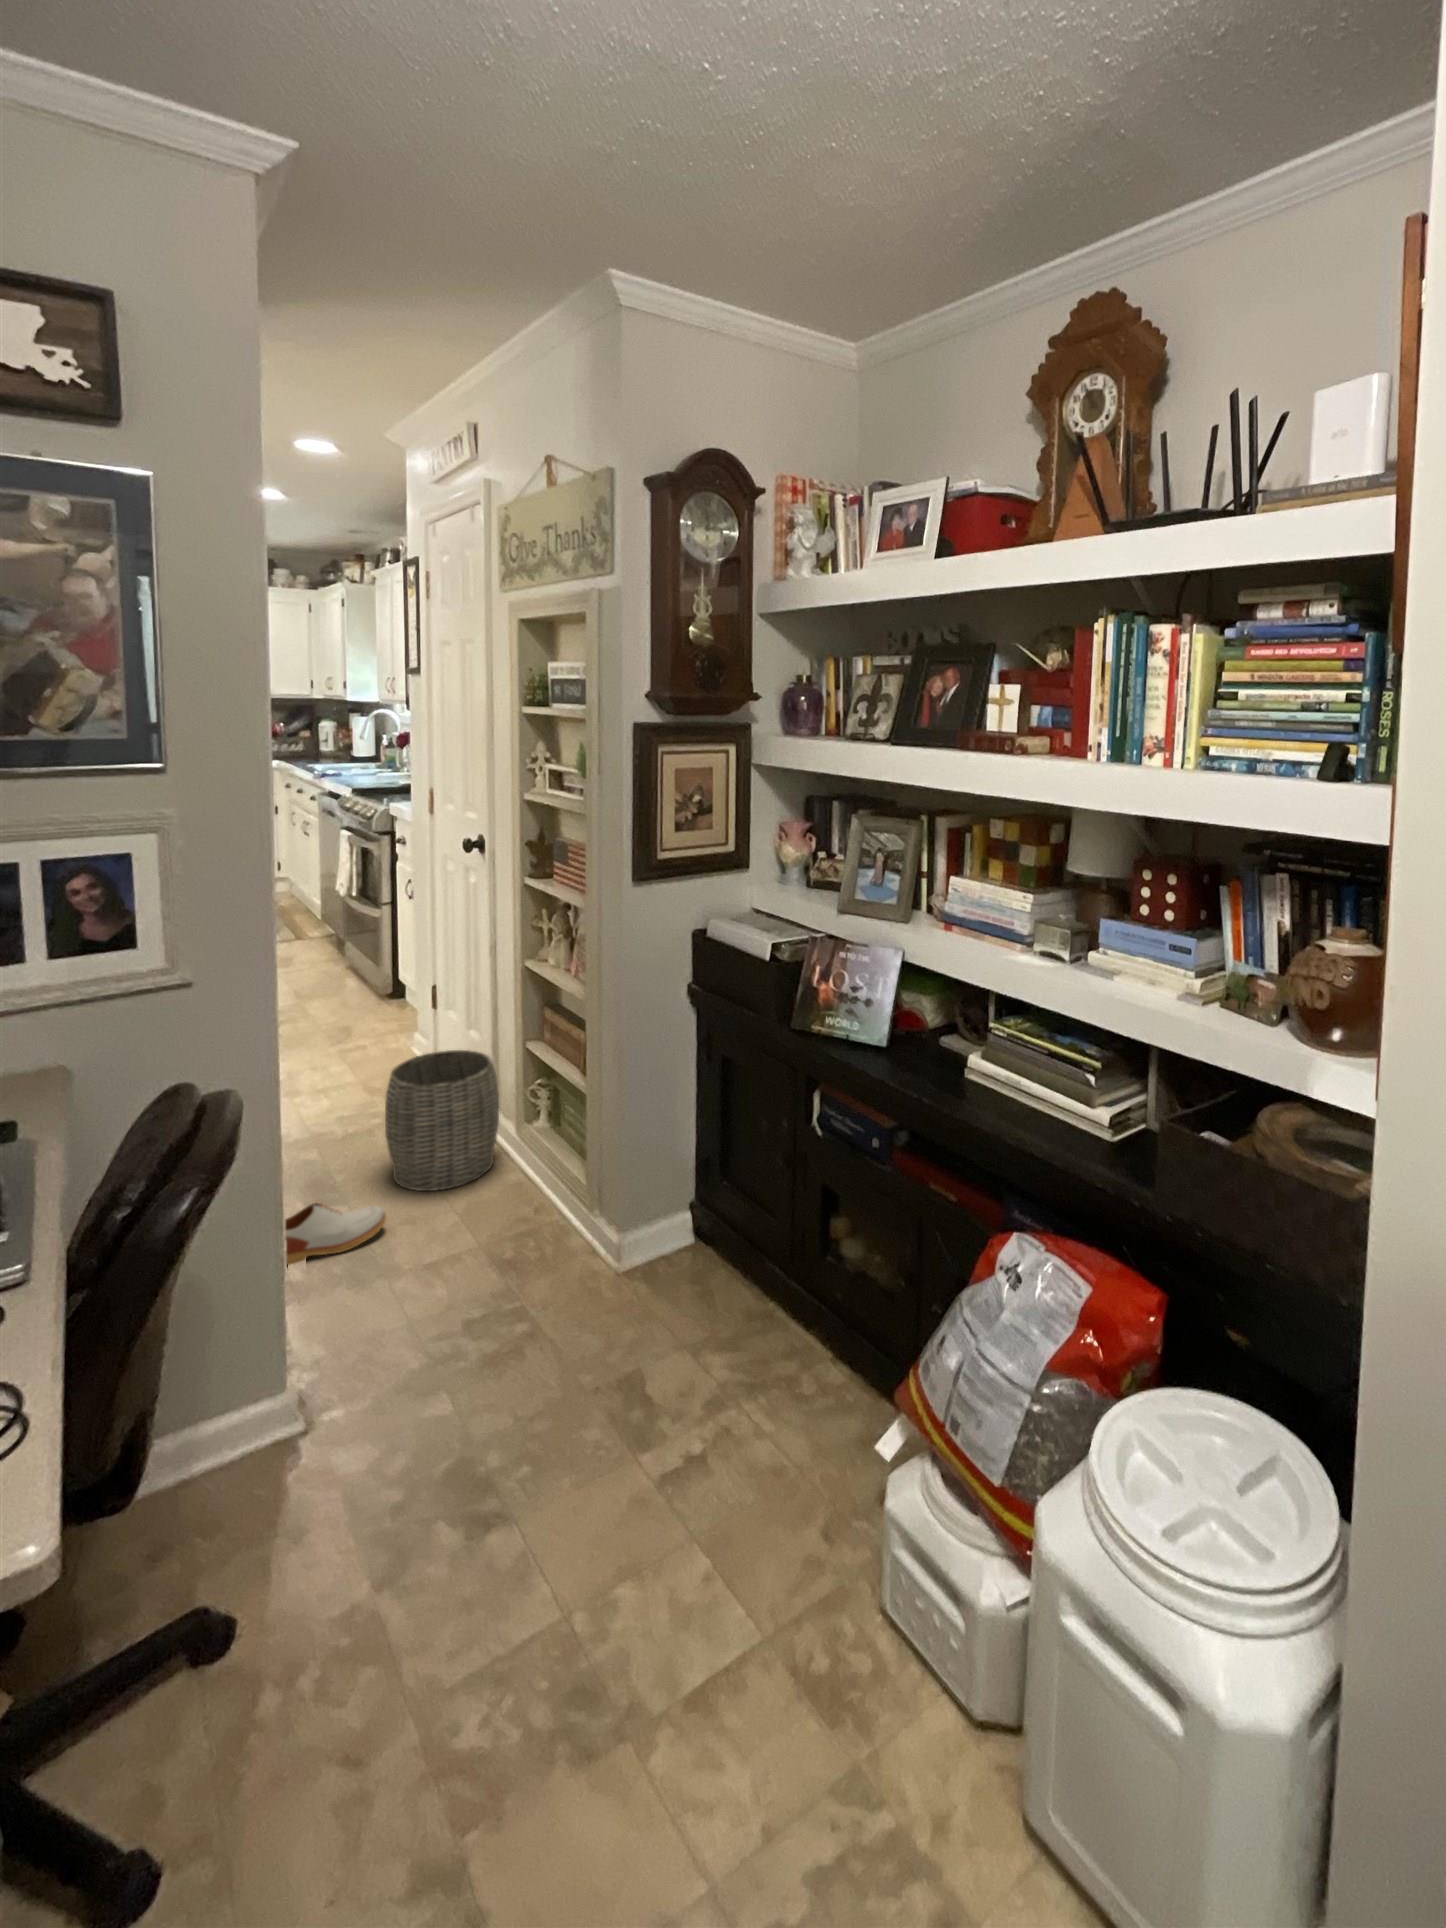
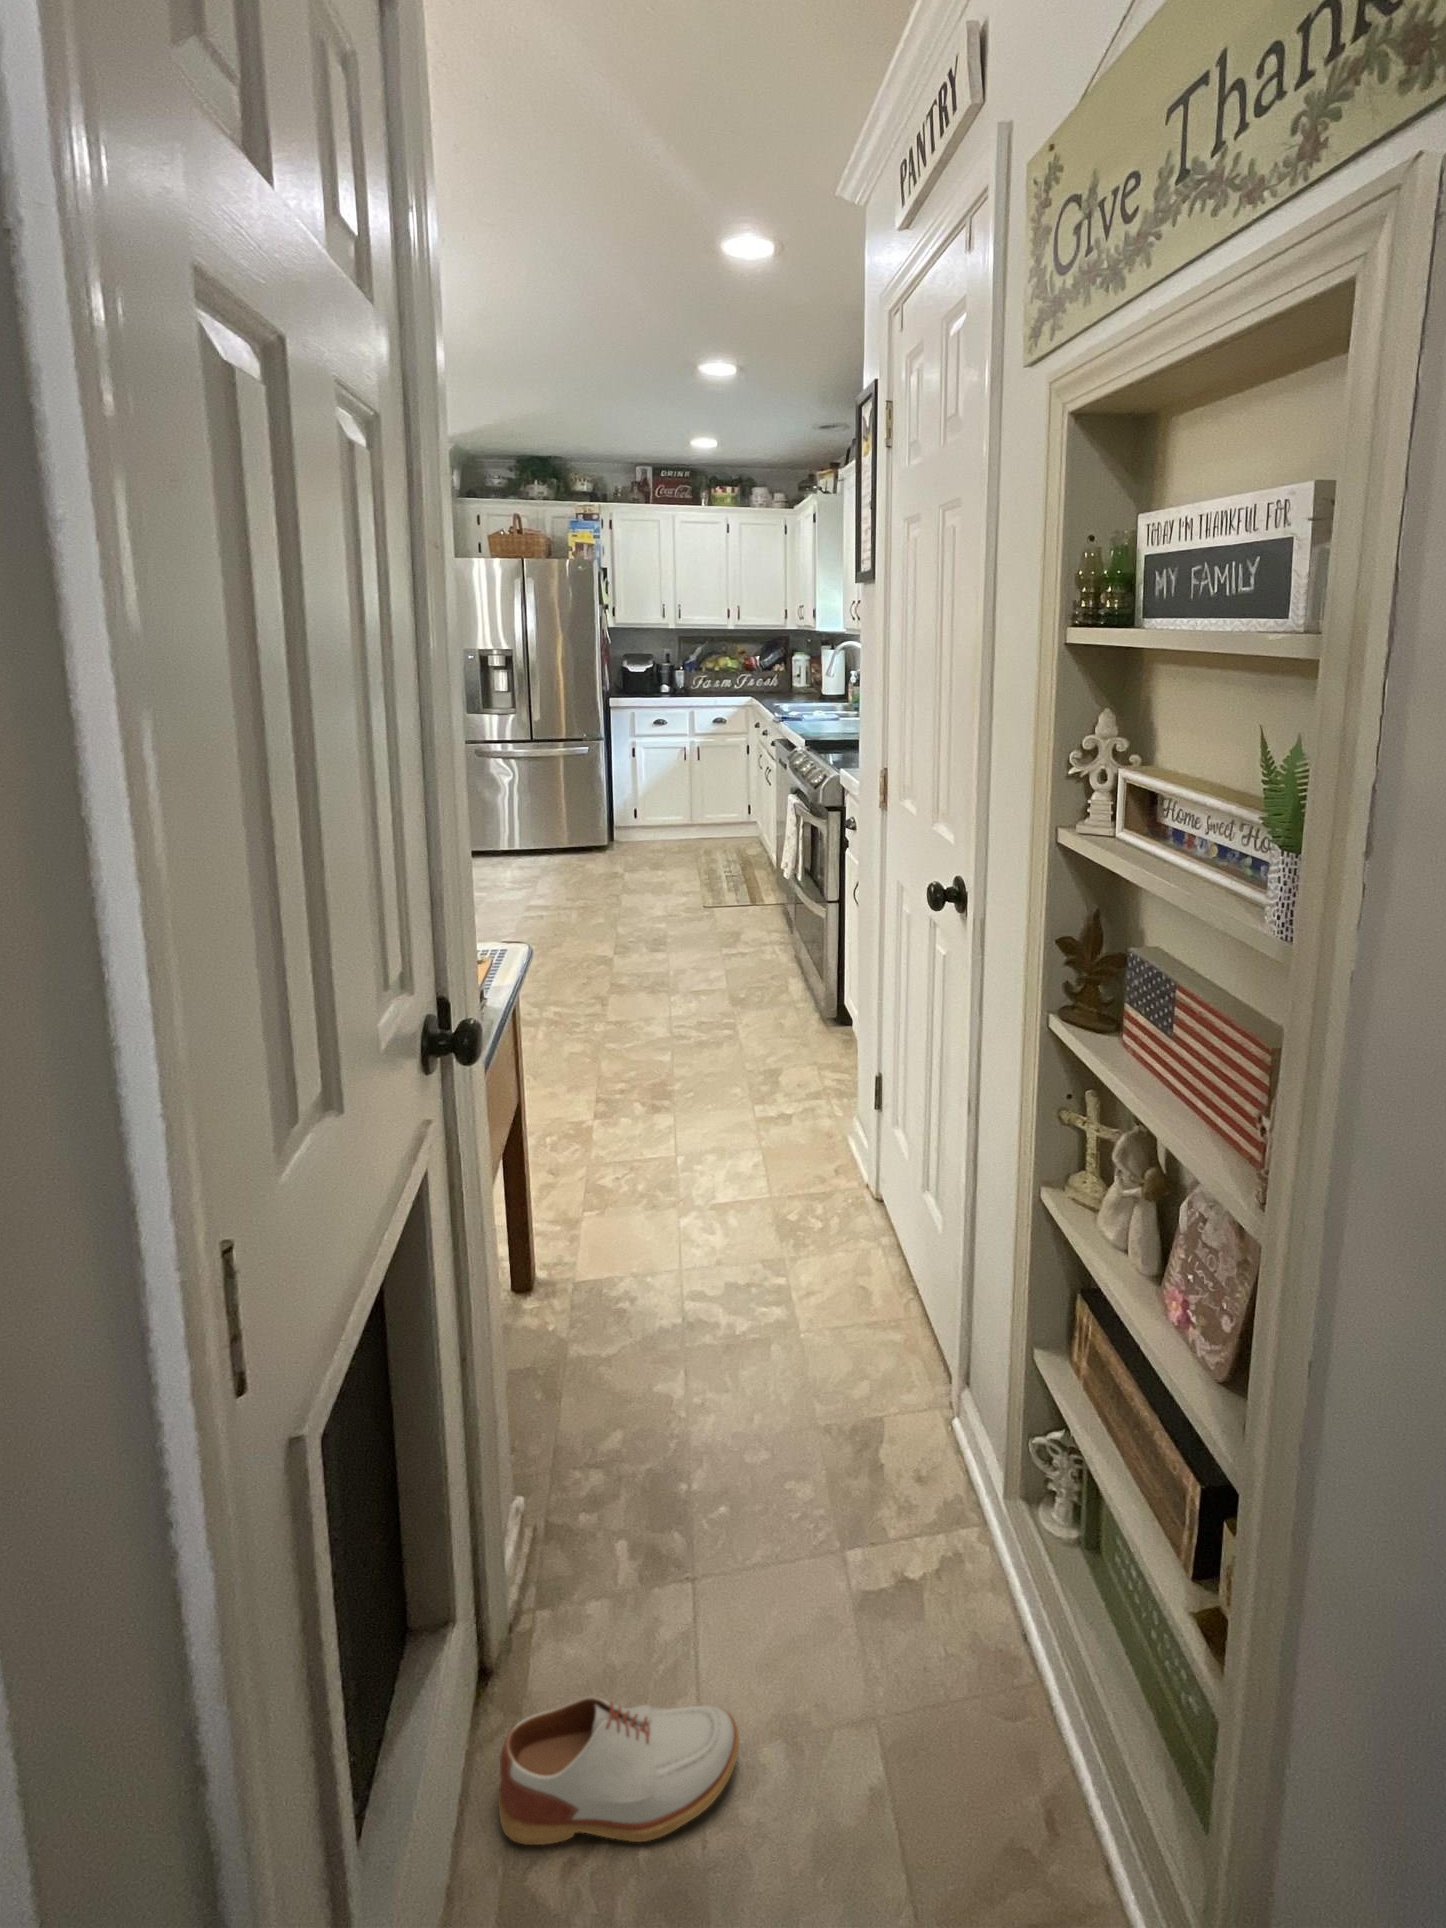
woven basket: present [385,1050,499,1191] -> none [767,1292,973,1633]

